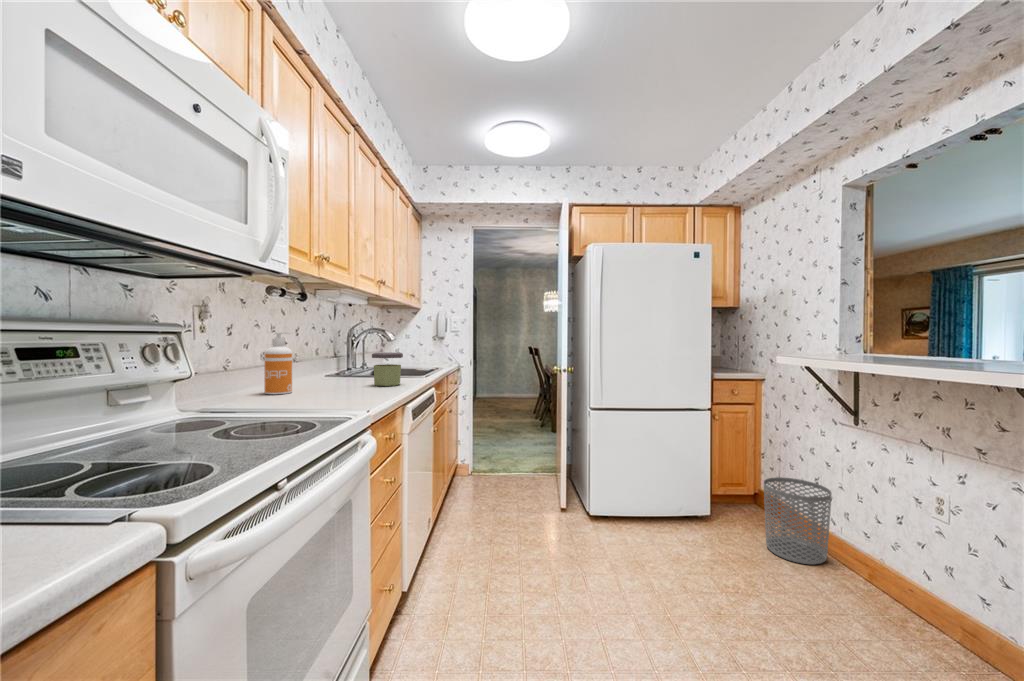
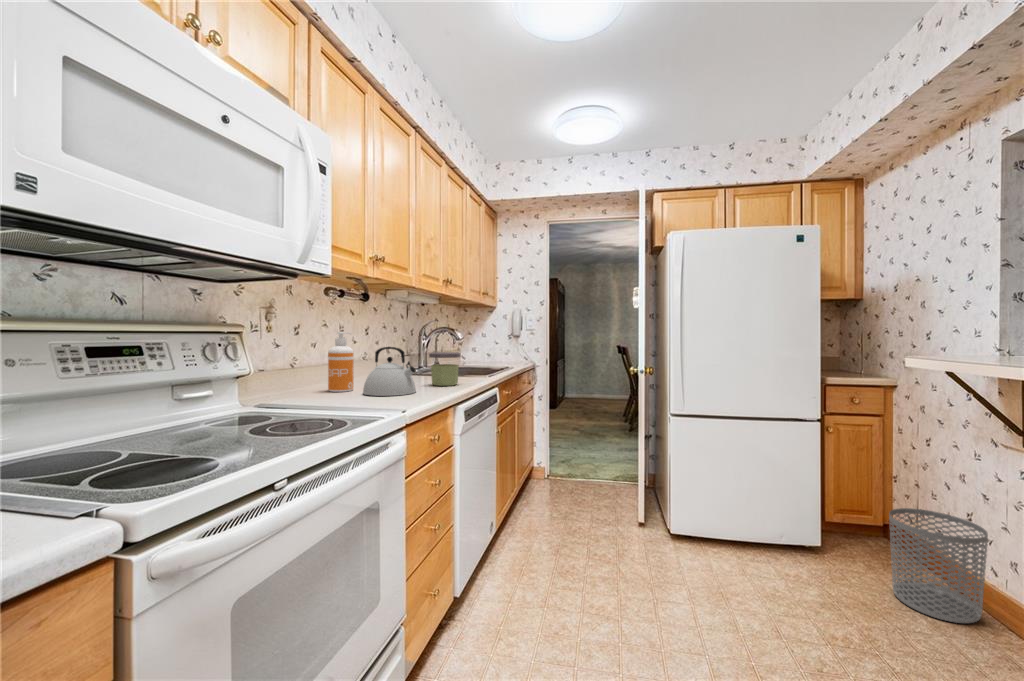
kettle: none [306,347,364,397] -> present [363,347,416,396]

